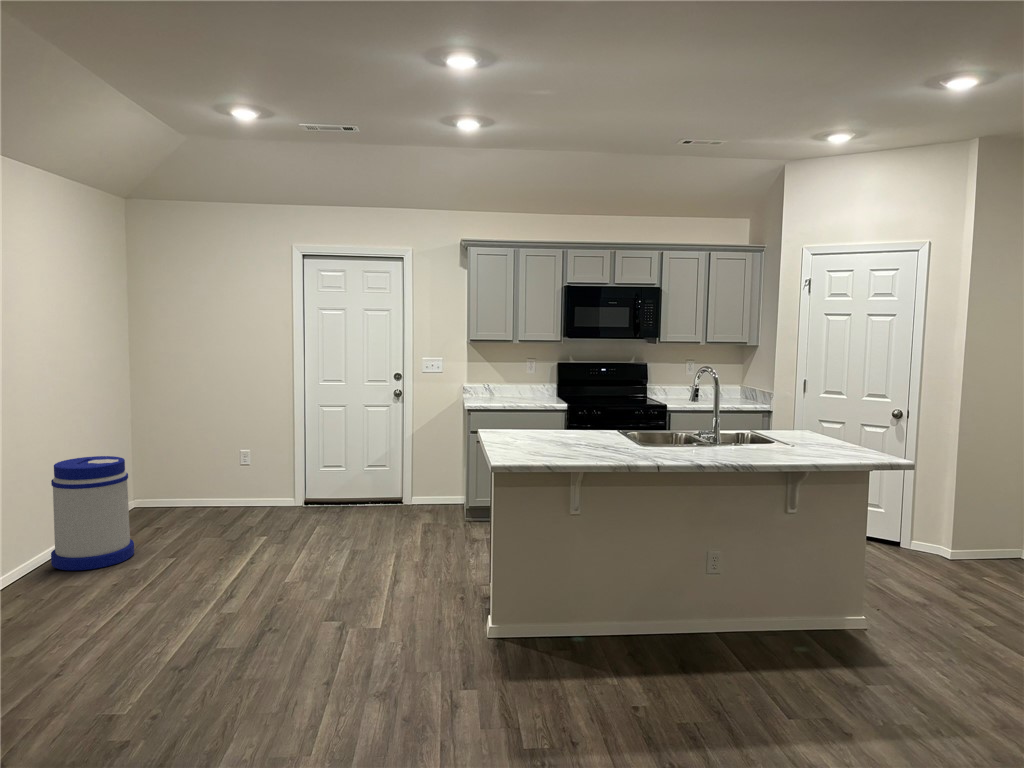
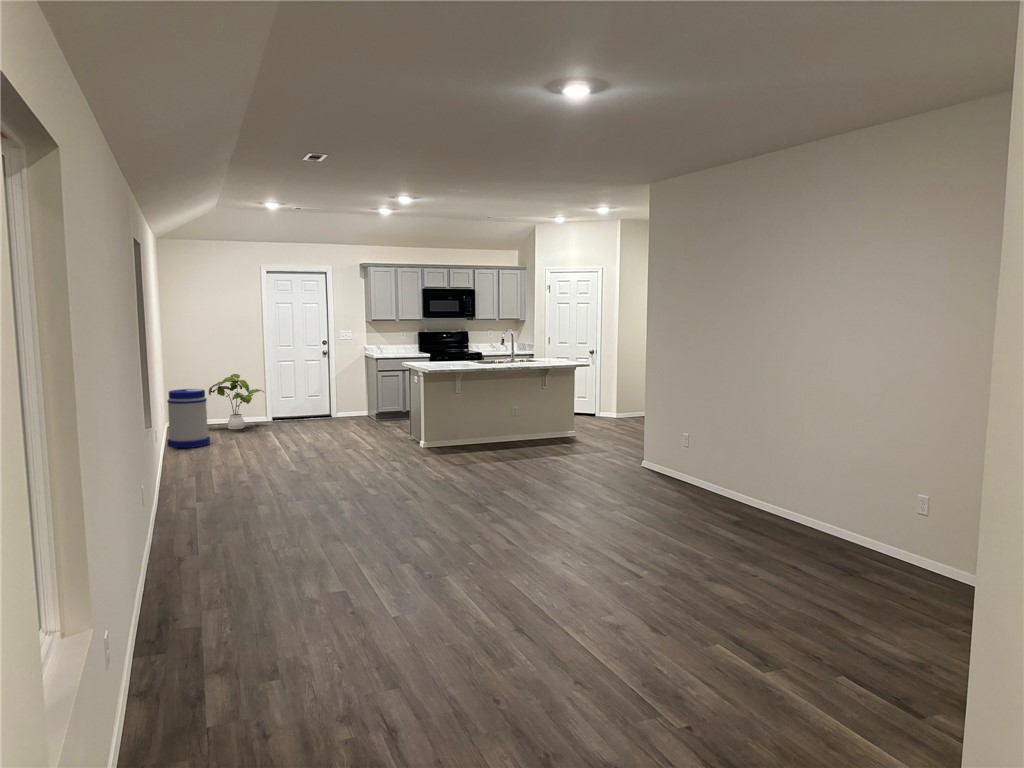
house plant: none [191,425,289,517] -> present [209,374,264,429]

